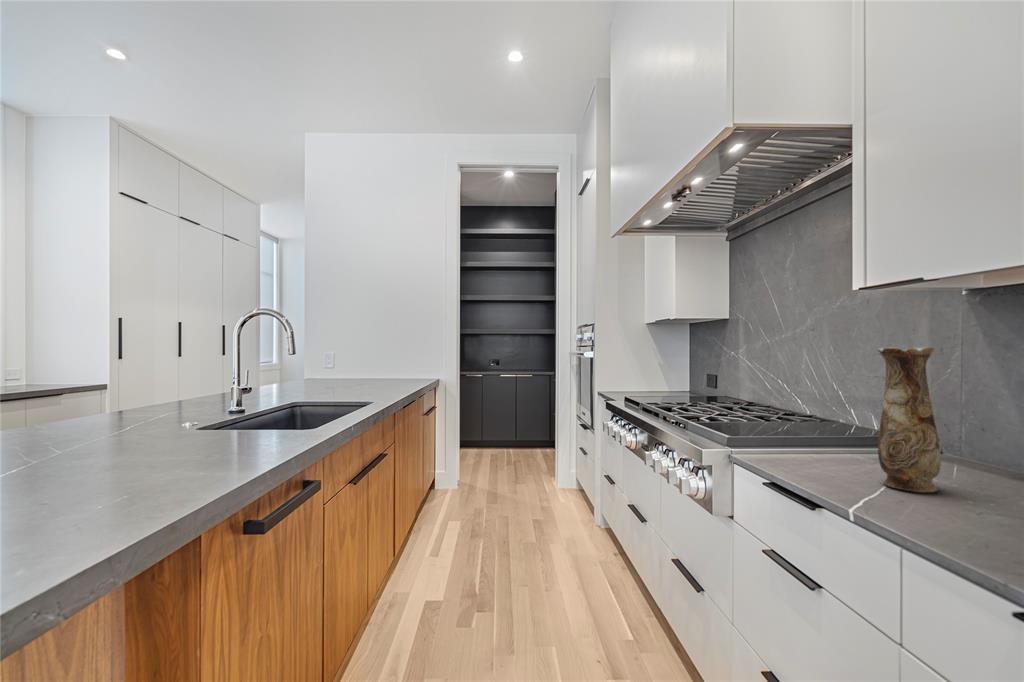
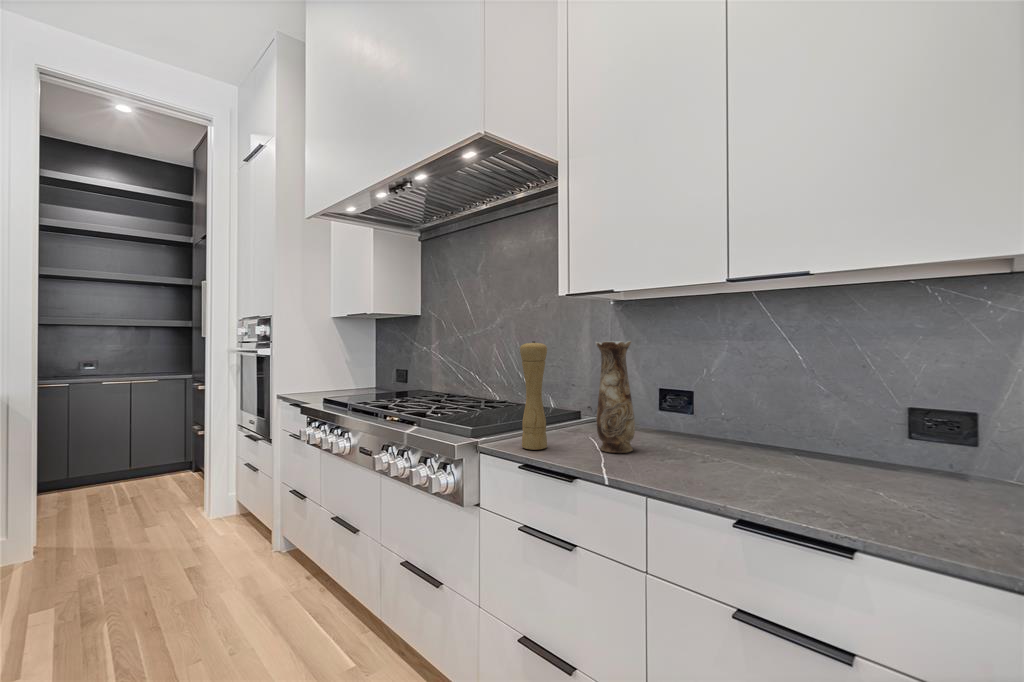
pepper mill: none [775,347,810,469] -> present [520,341,547,450]

